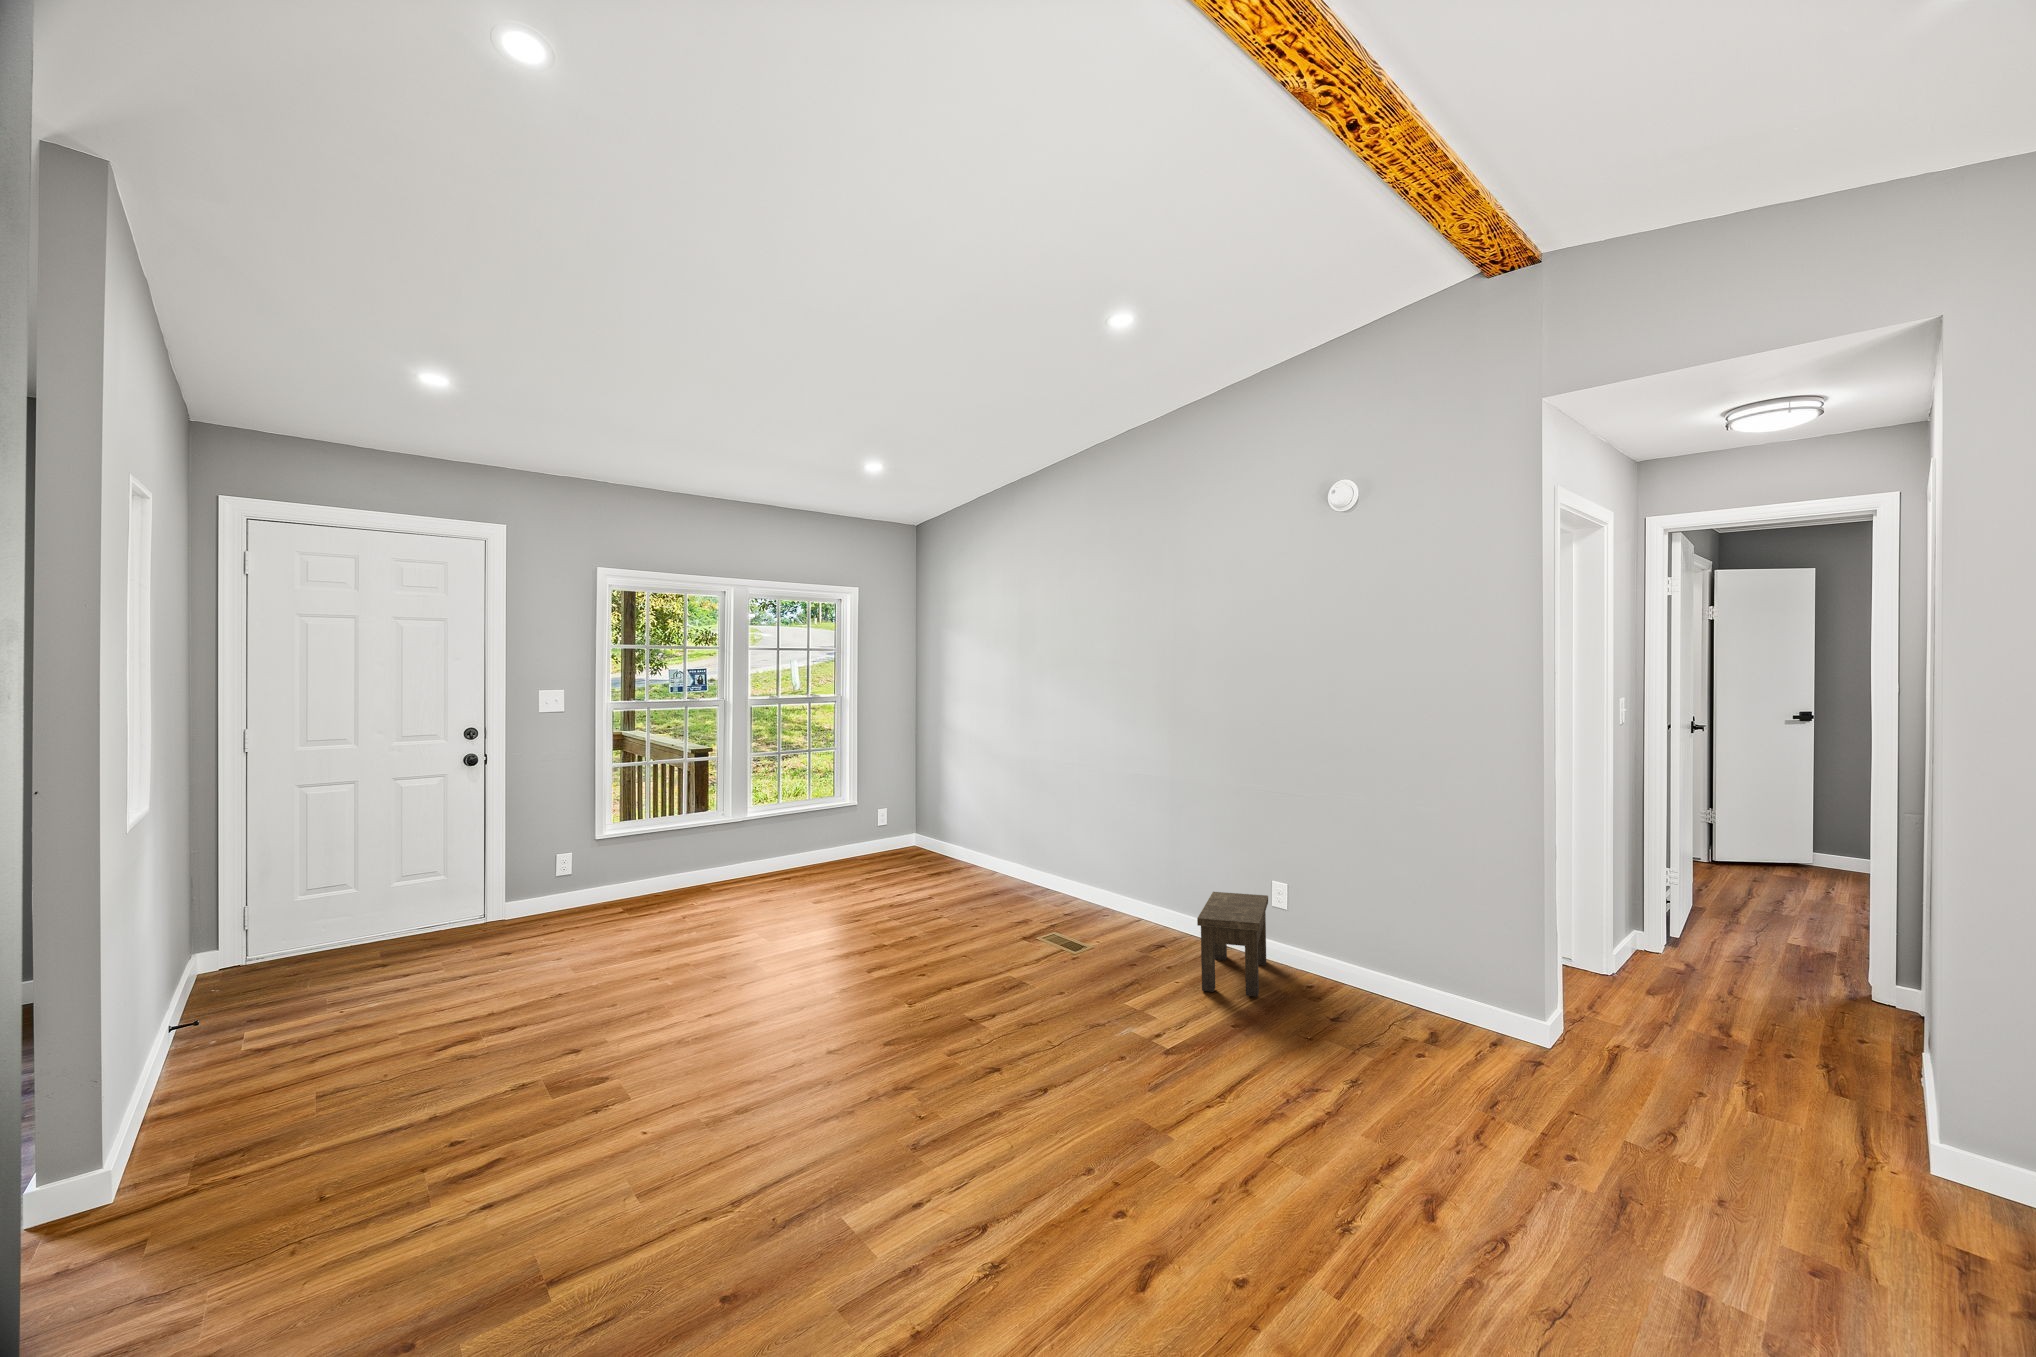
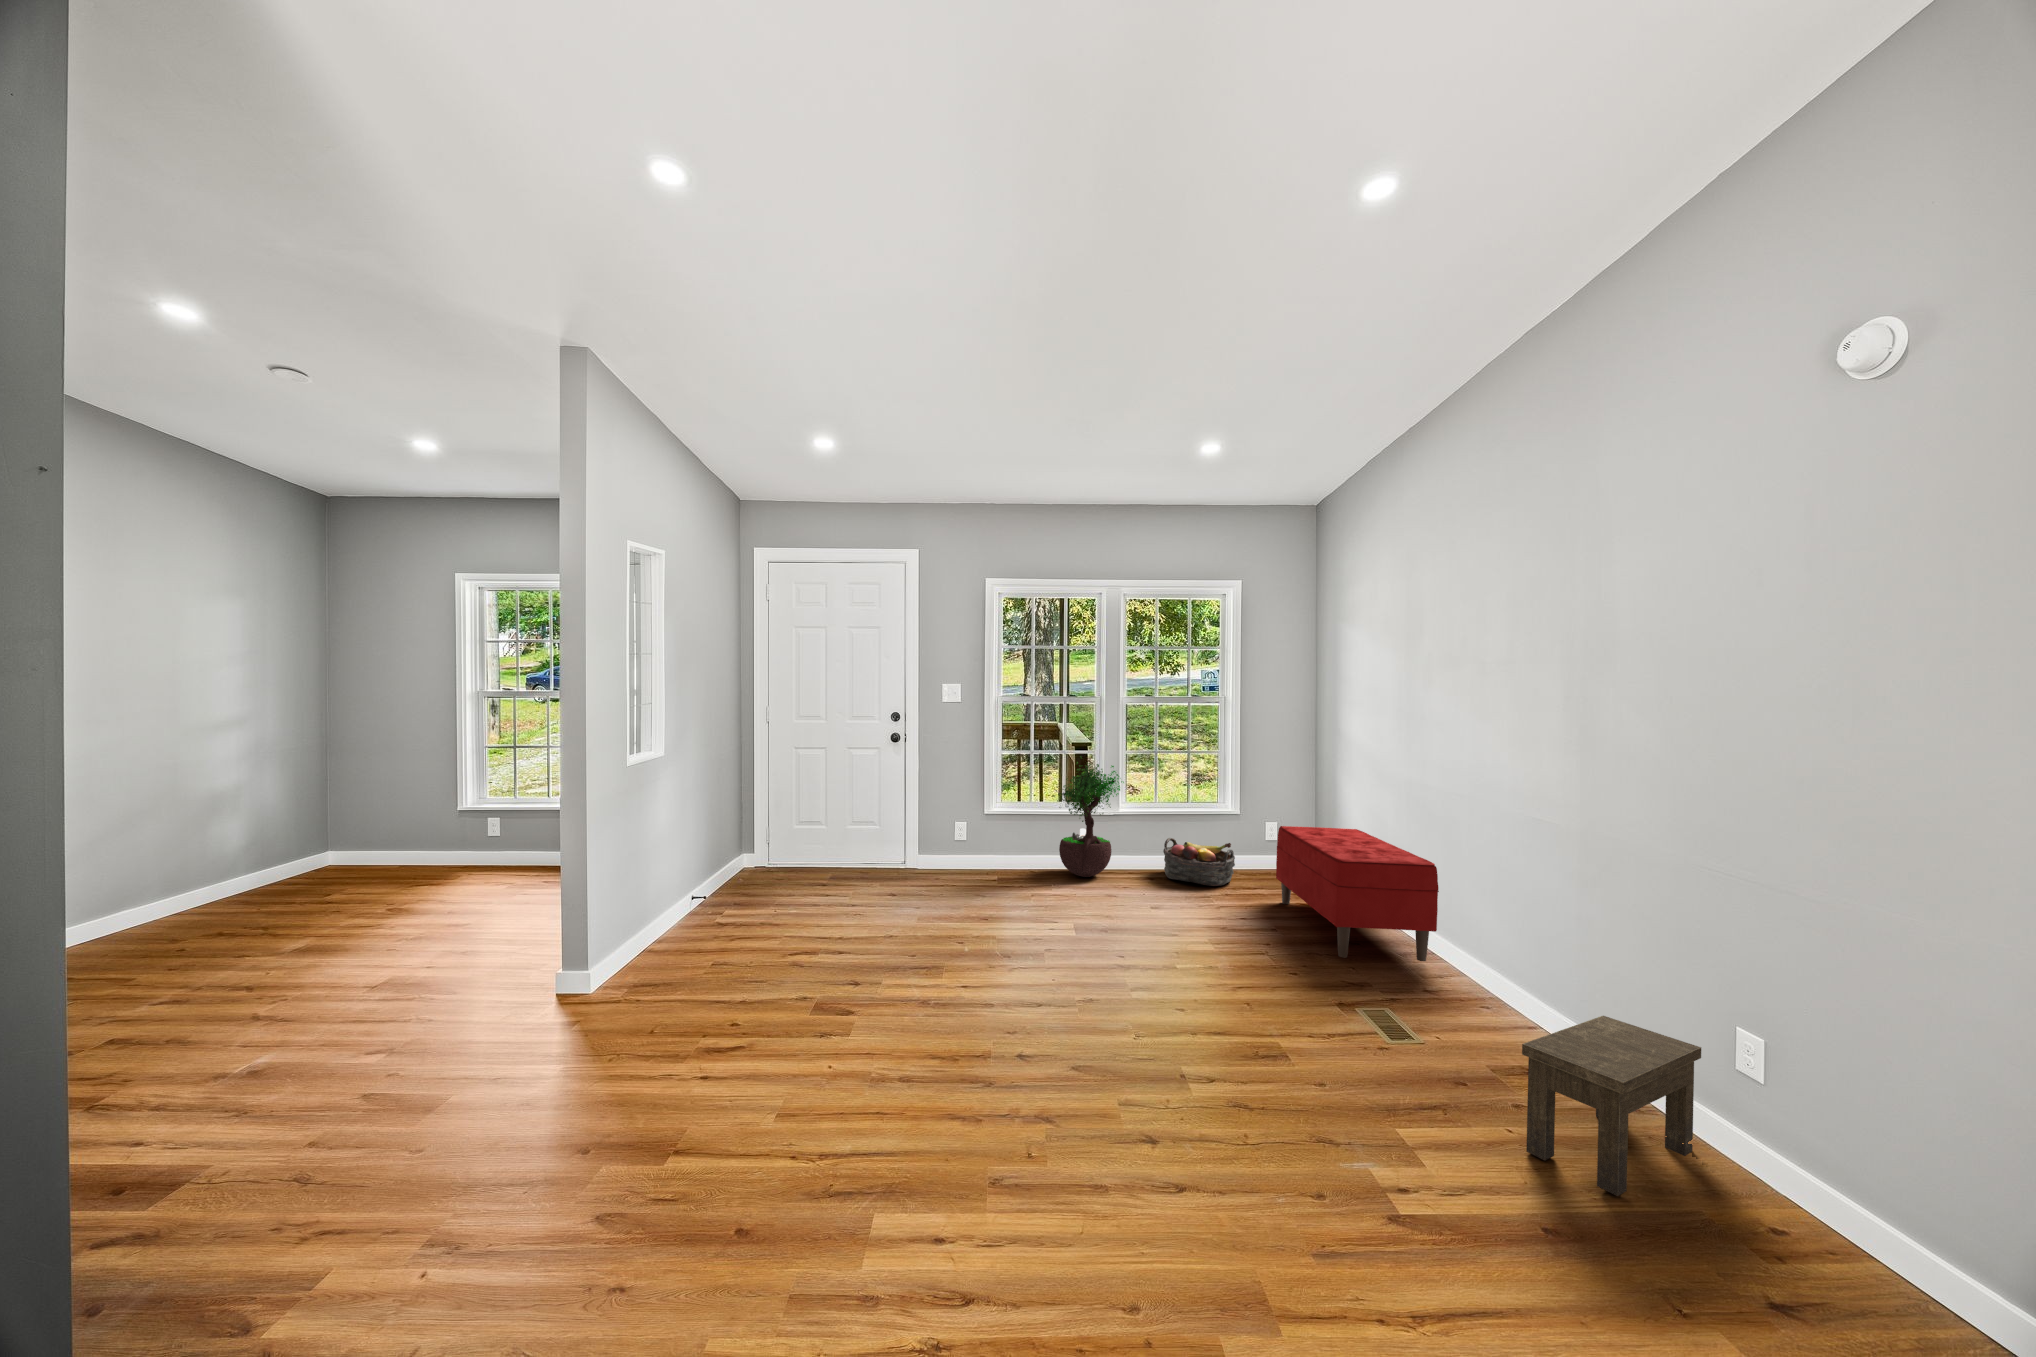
potted tree: none [683,761,760,890] -> present [1053,756,1124,877]
bench: none [909,799,1061,904] -> present [1276,826,1439,961]
basket: none [792,829,863,874] -> present [1163,838,1235,886]

